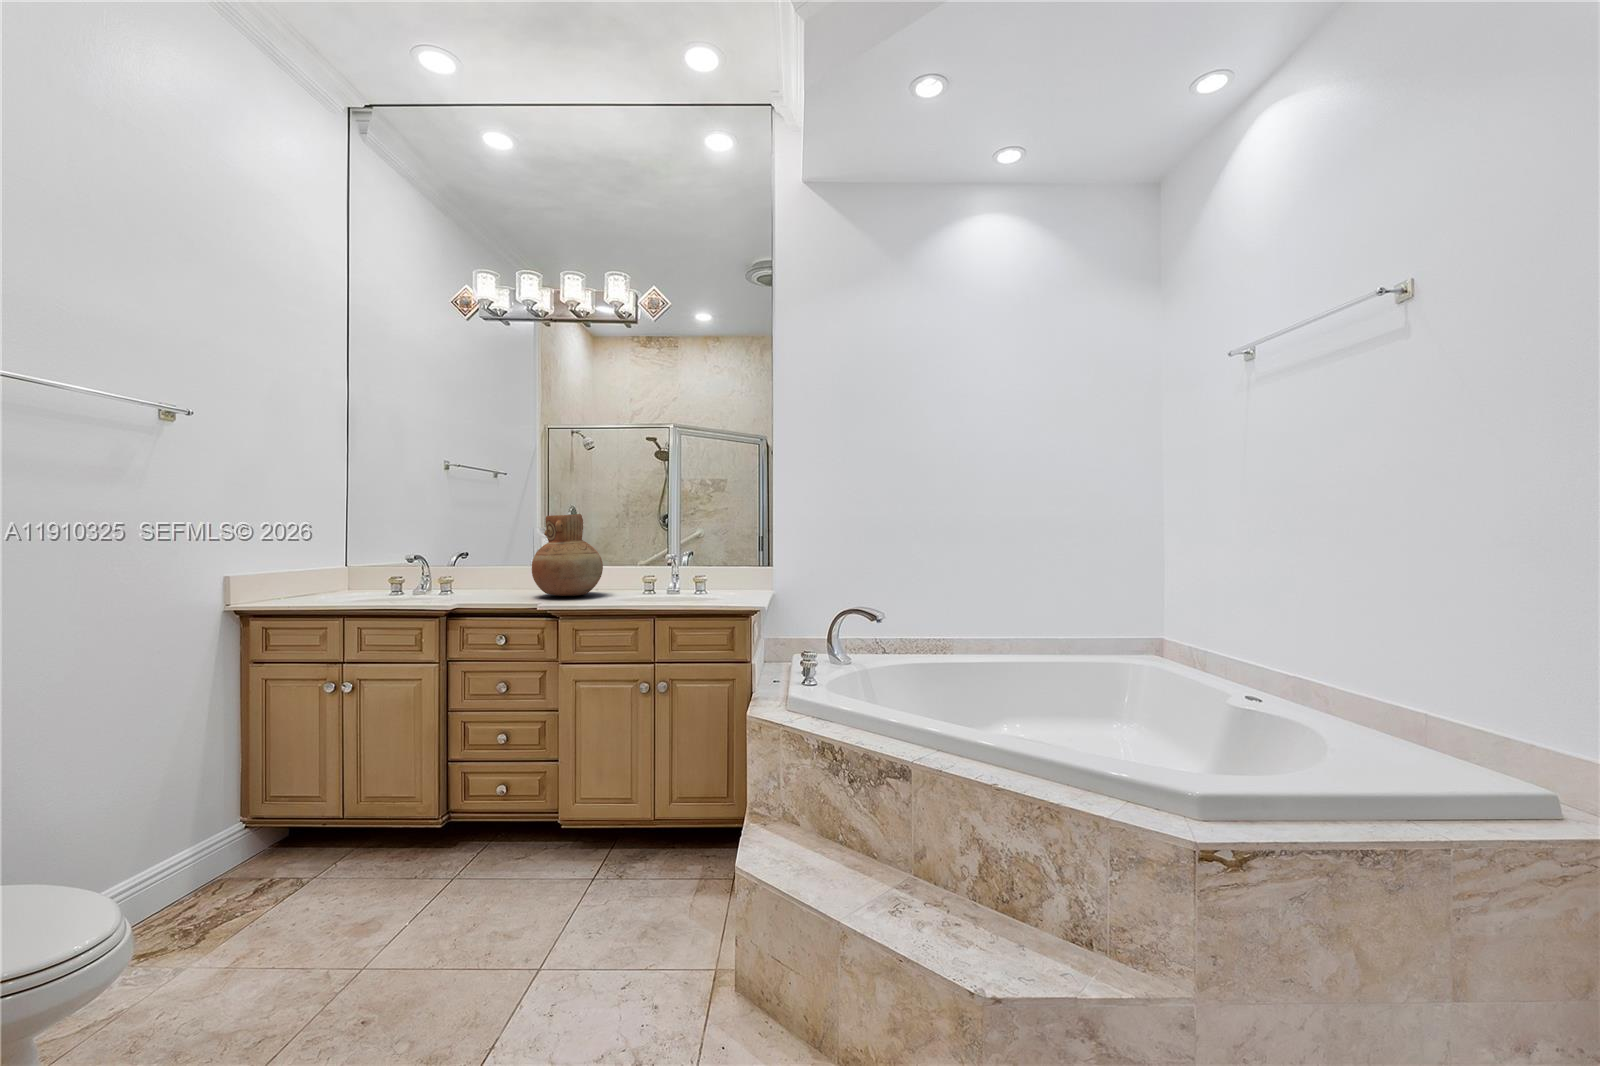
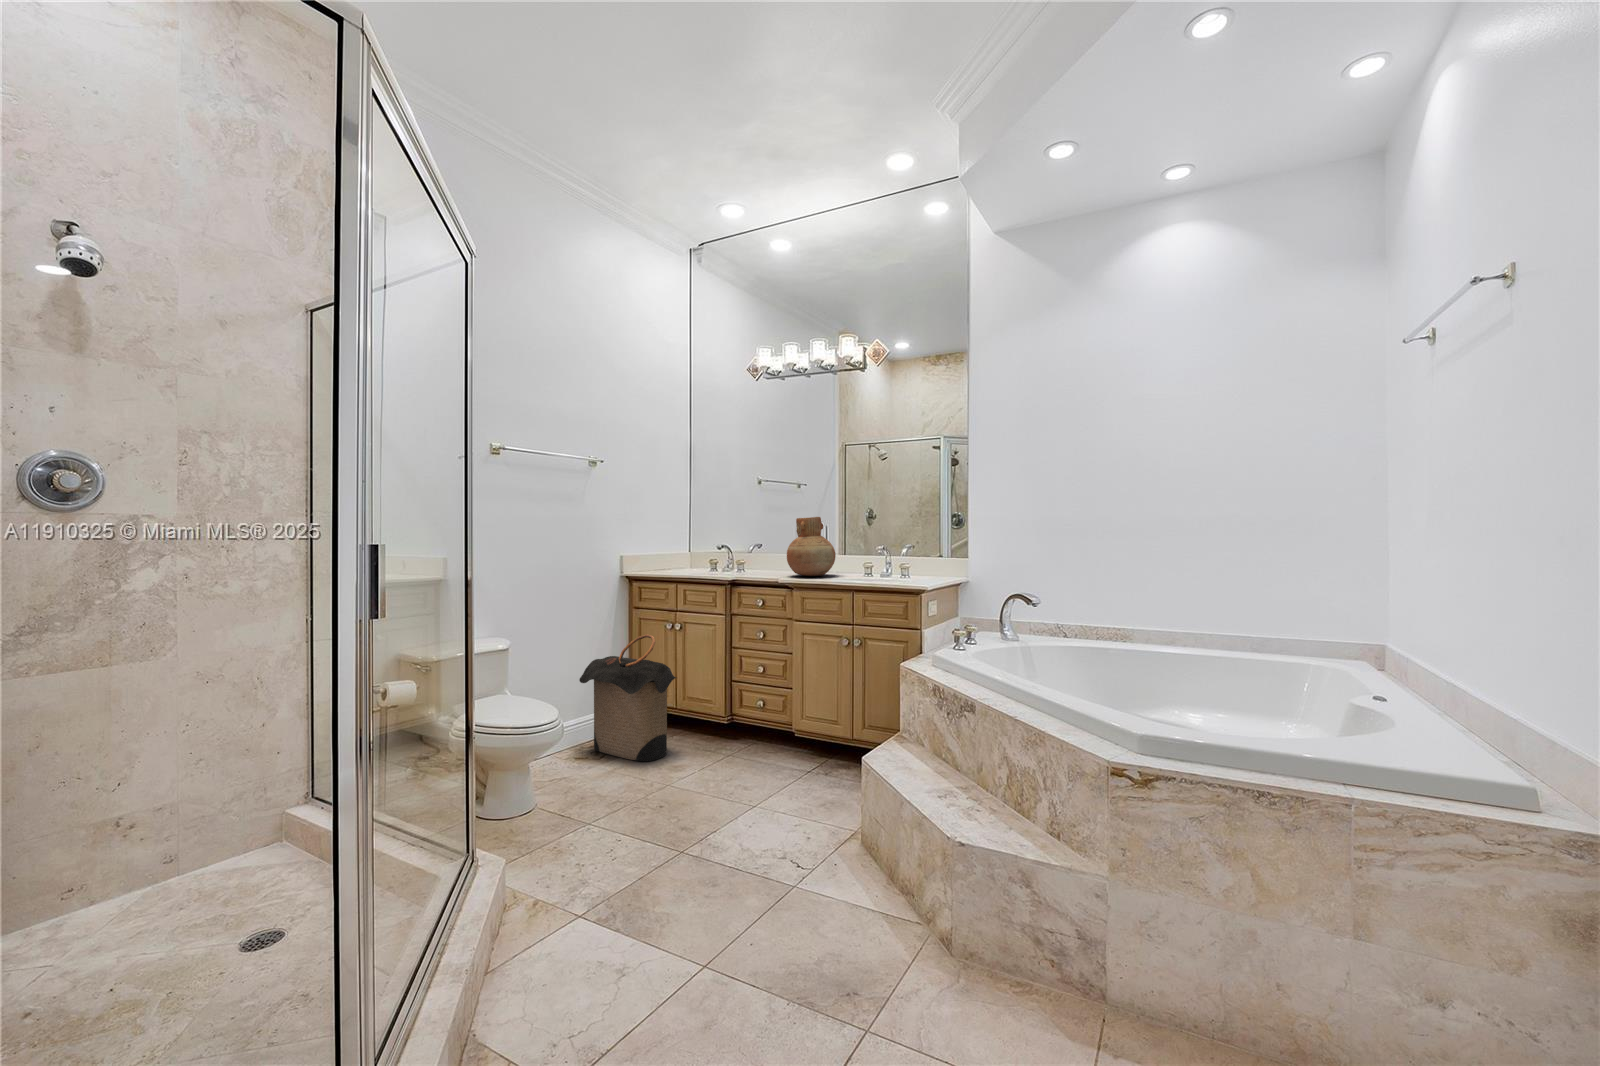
laundry hamper: none [137,708,360,935] -> present [579,634,676,761]

